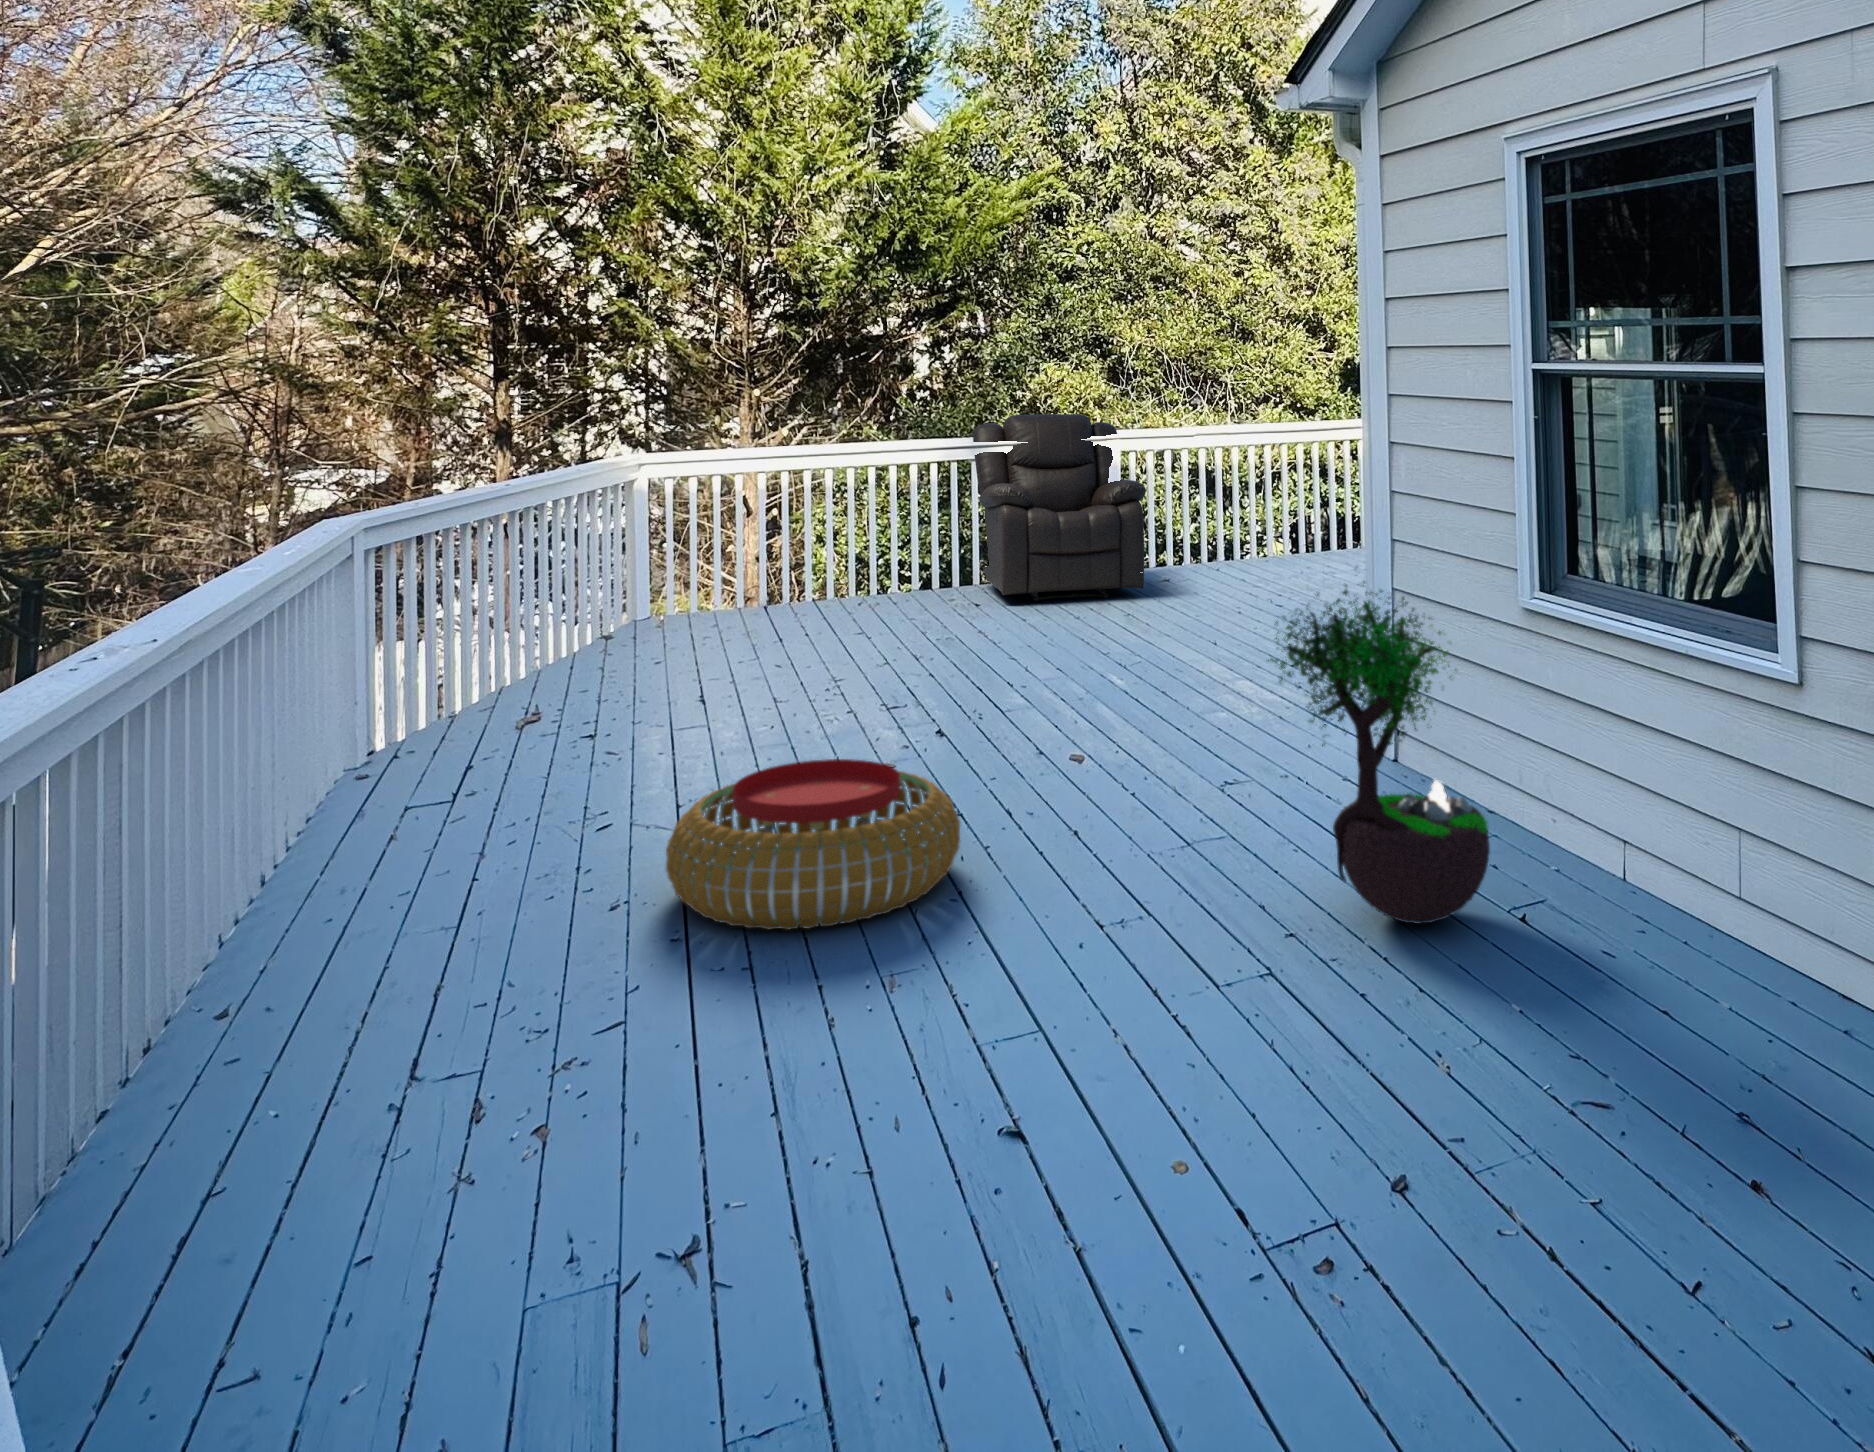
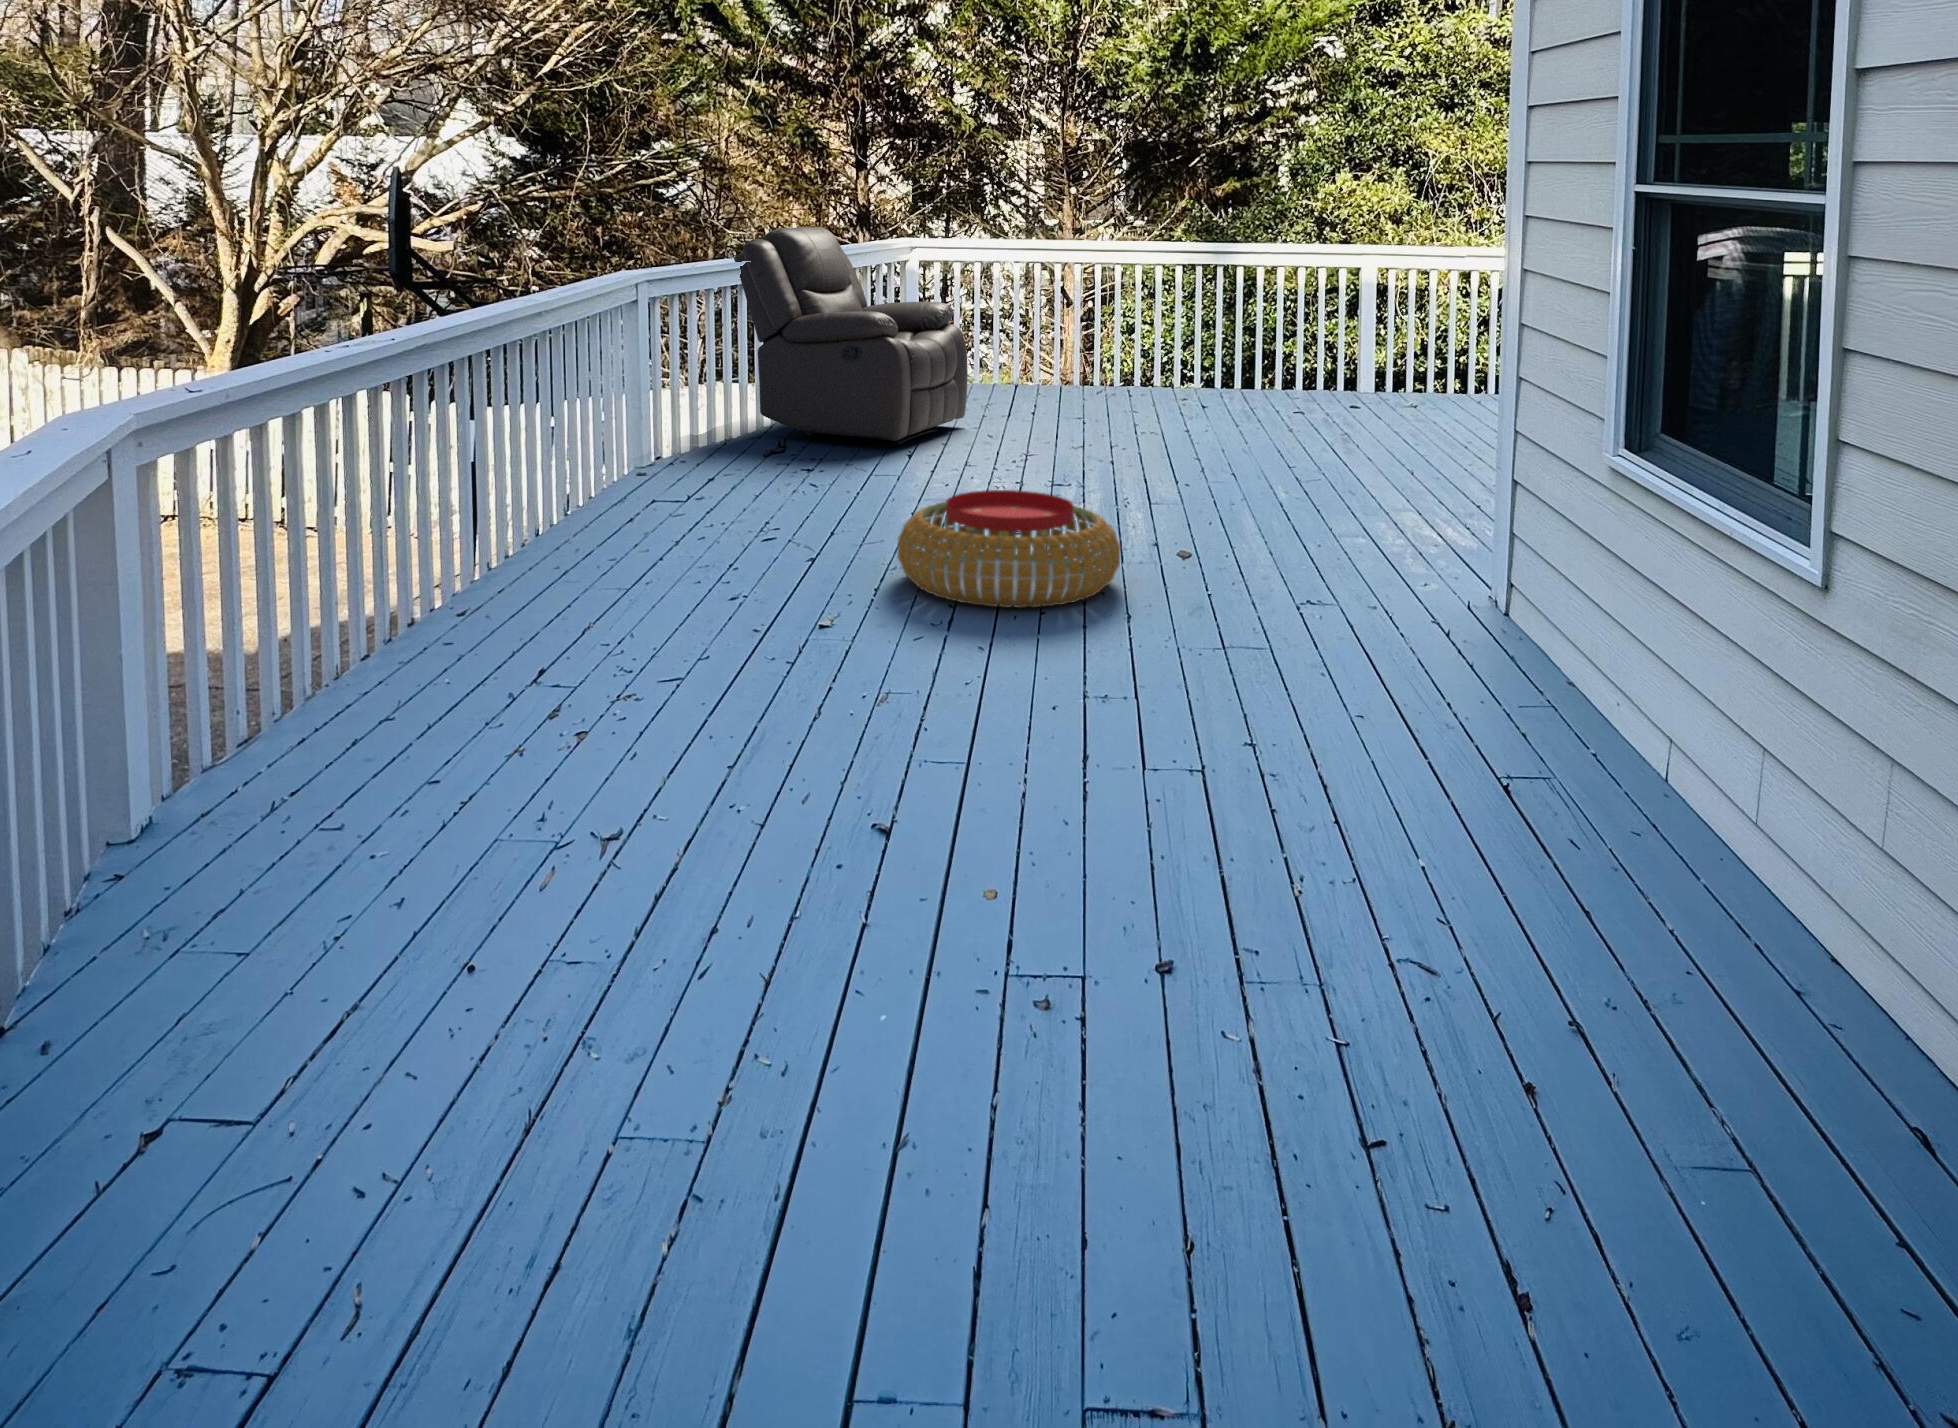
chair: present [973,414,1146,601] -> present [734,227,968,444]
potted tree: present [1268,580,1490,924] -> none [1370,364,1563,679]

